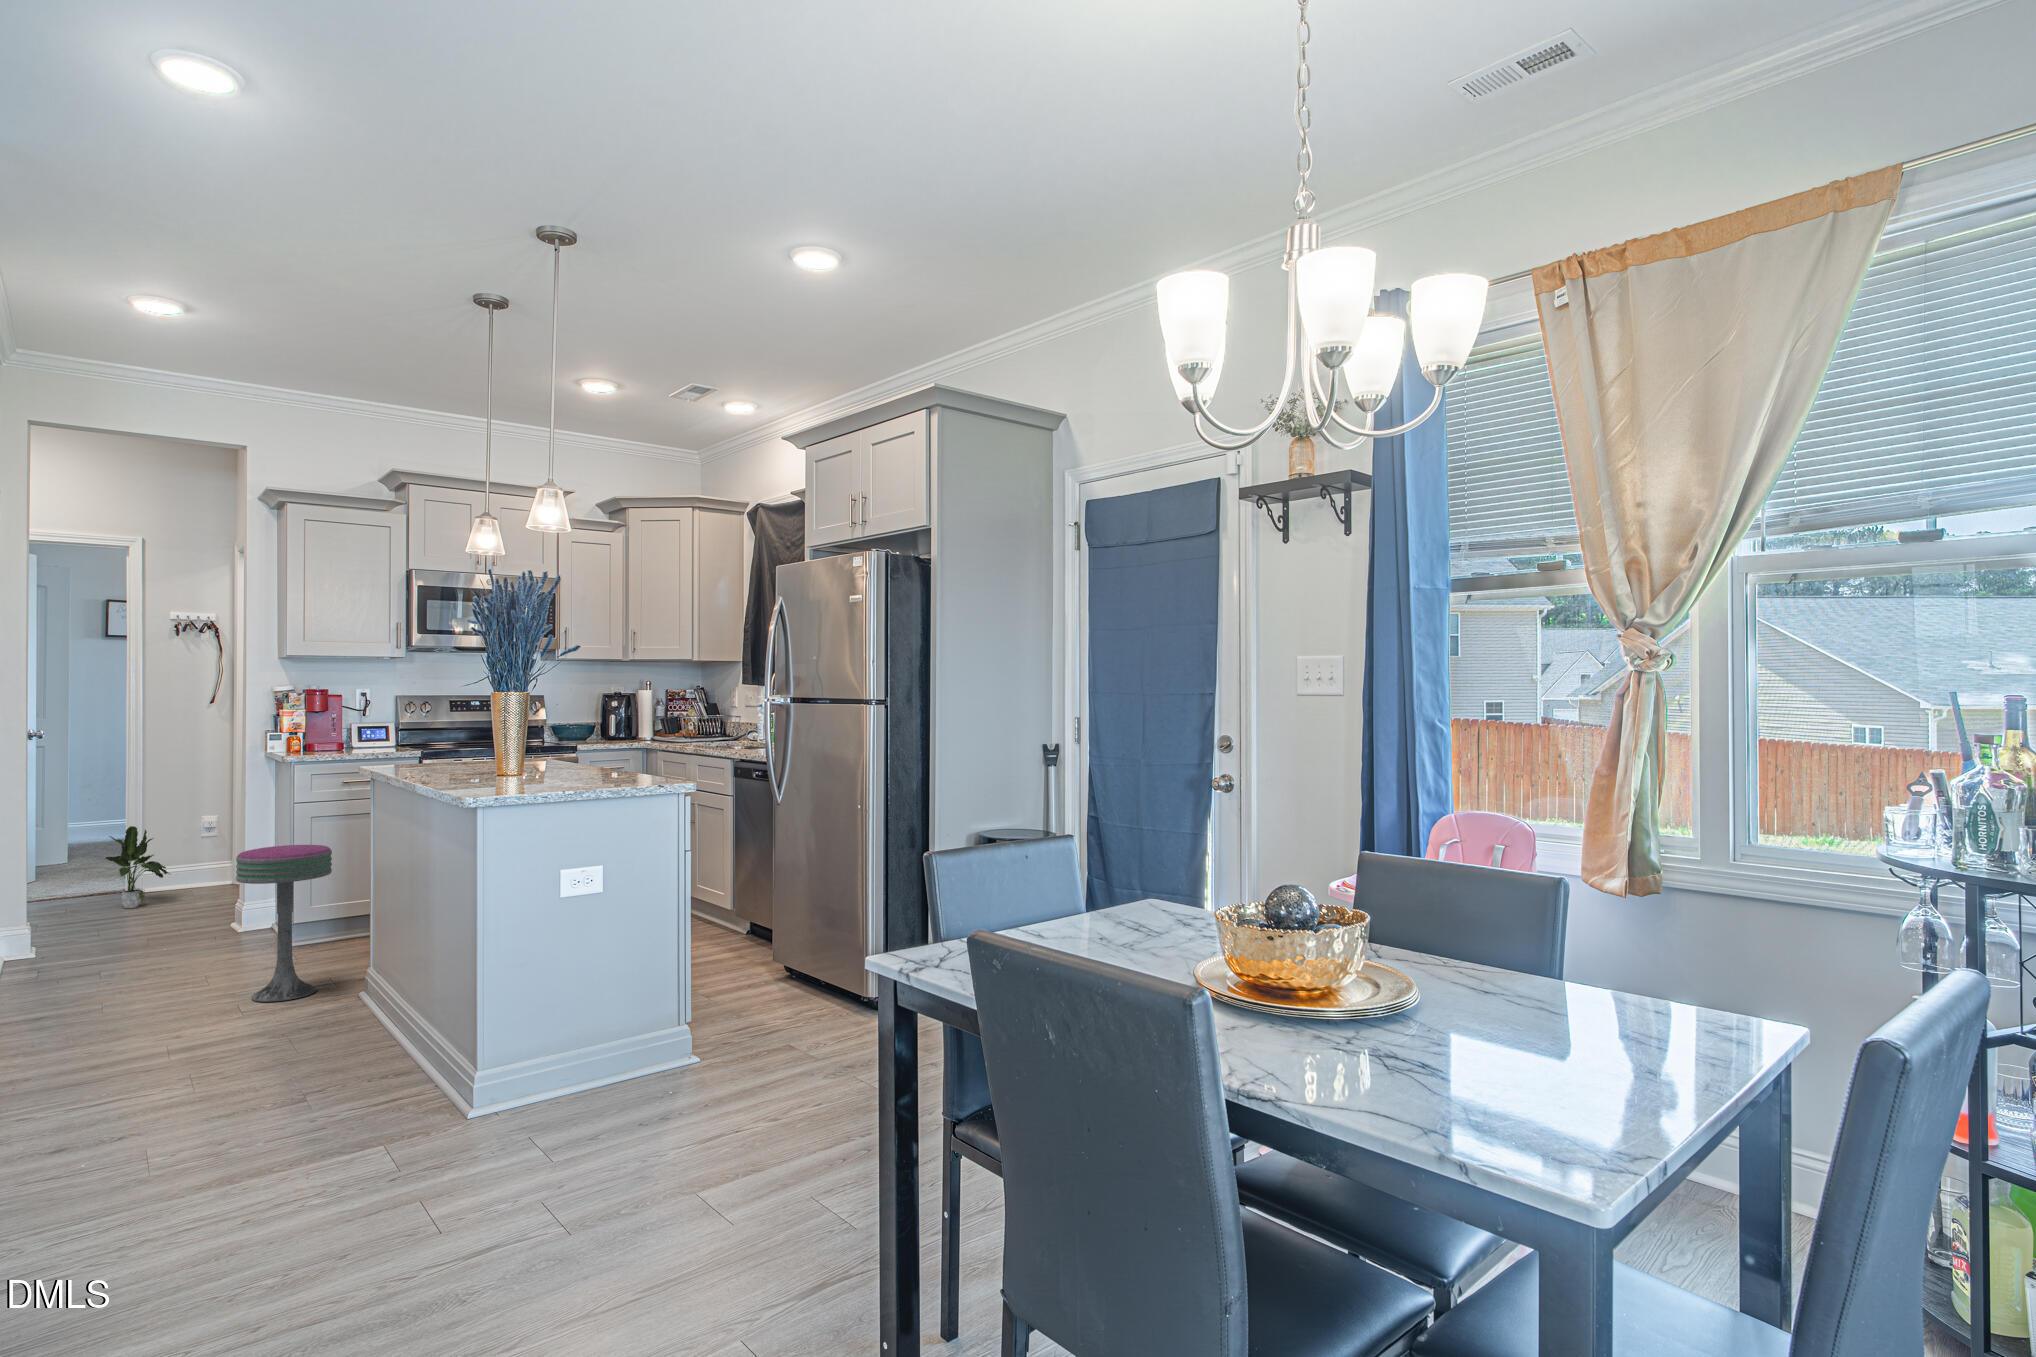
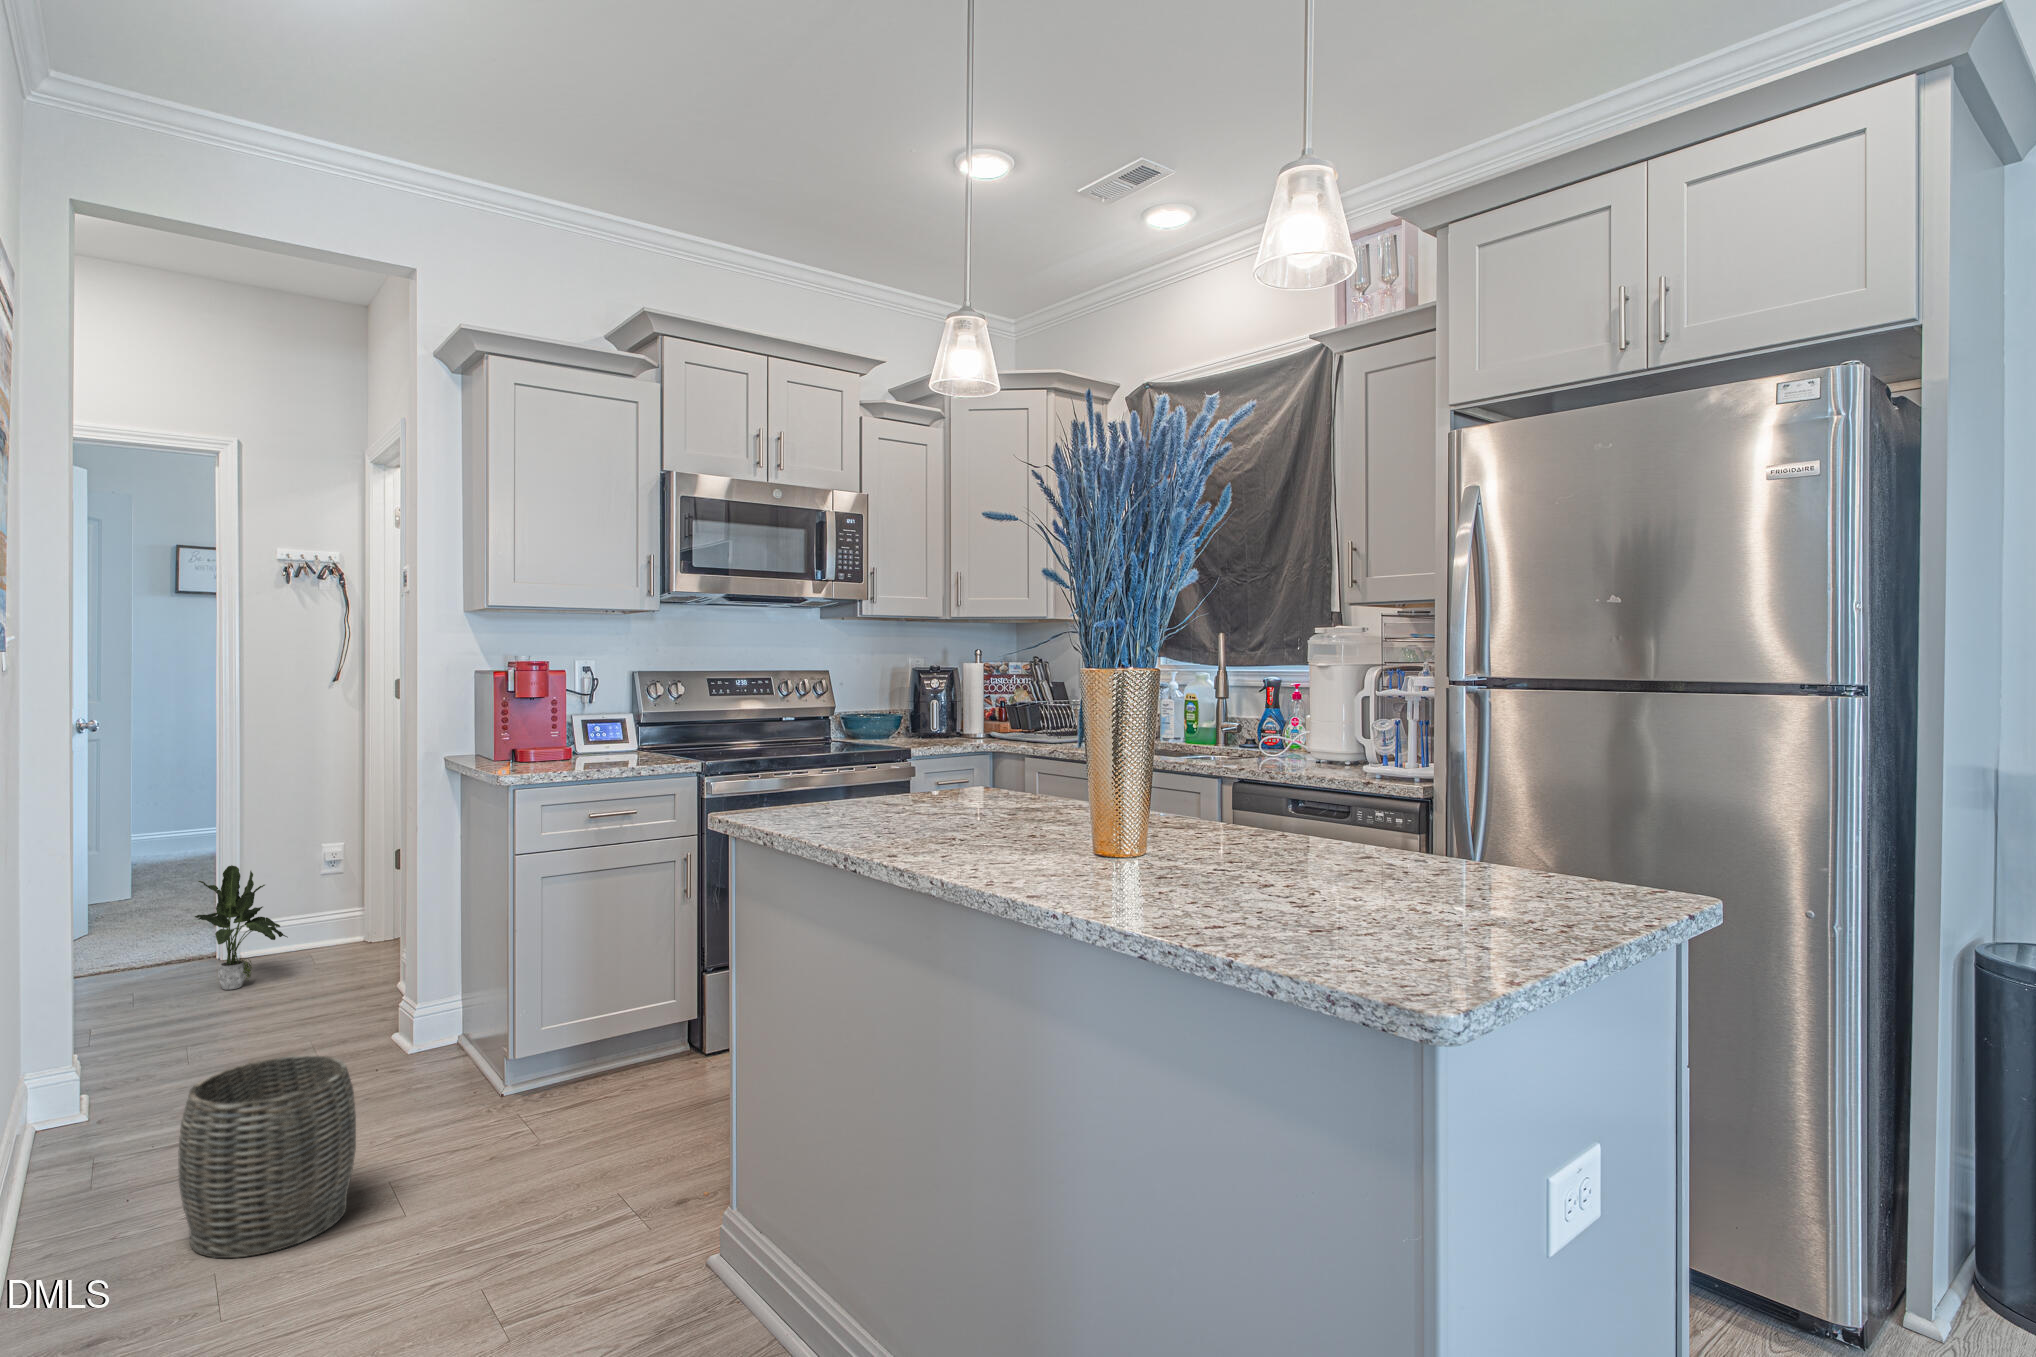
bar stool: present [236,845,332,1002] -> none [466,943,627,1254]
woven basket: none [79,909,182,1005] -> present [178,1056,356,1258]

